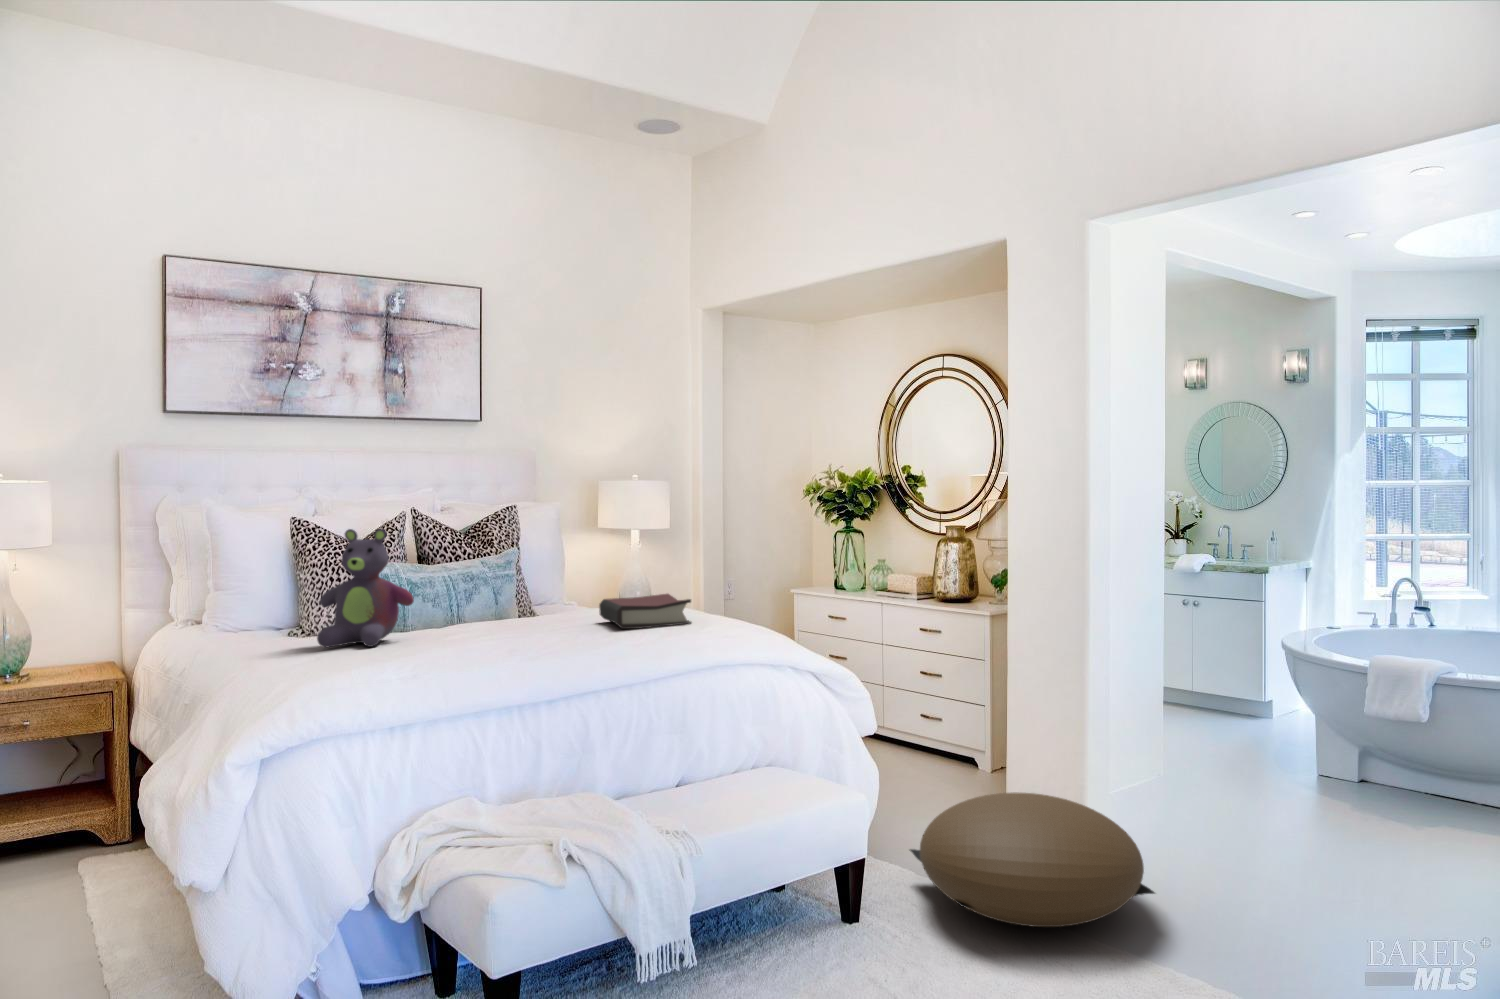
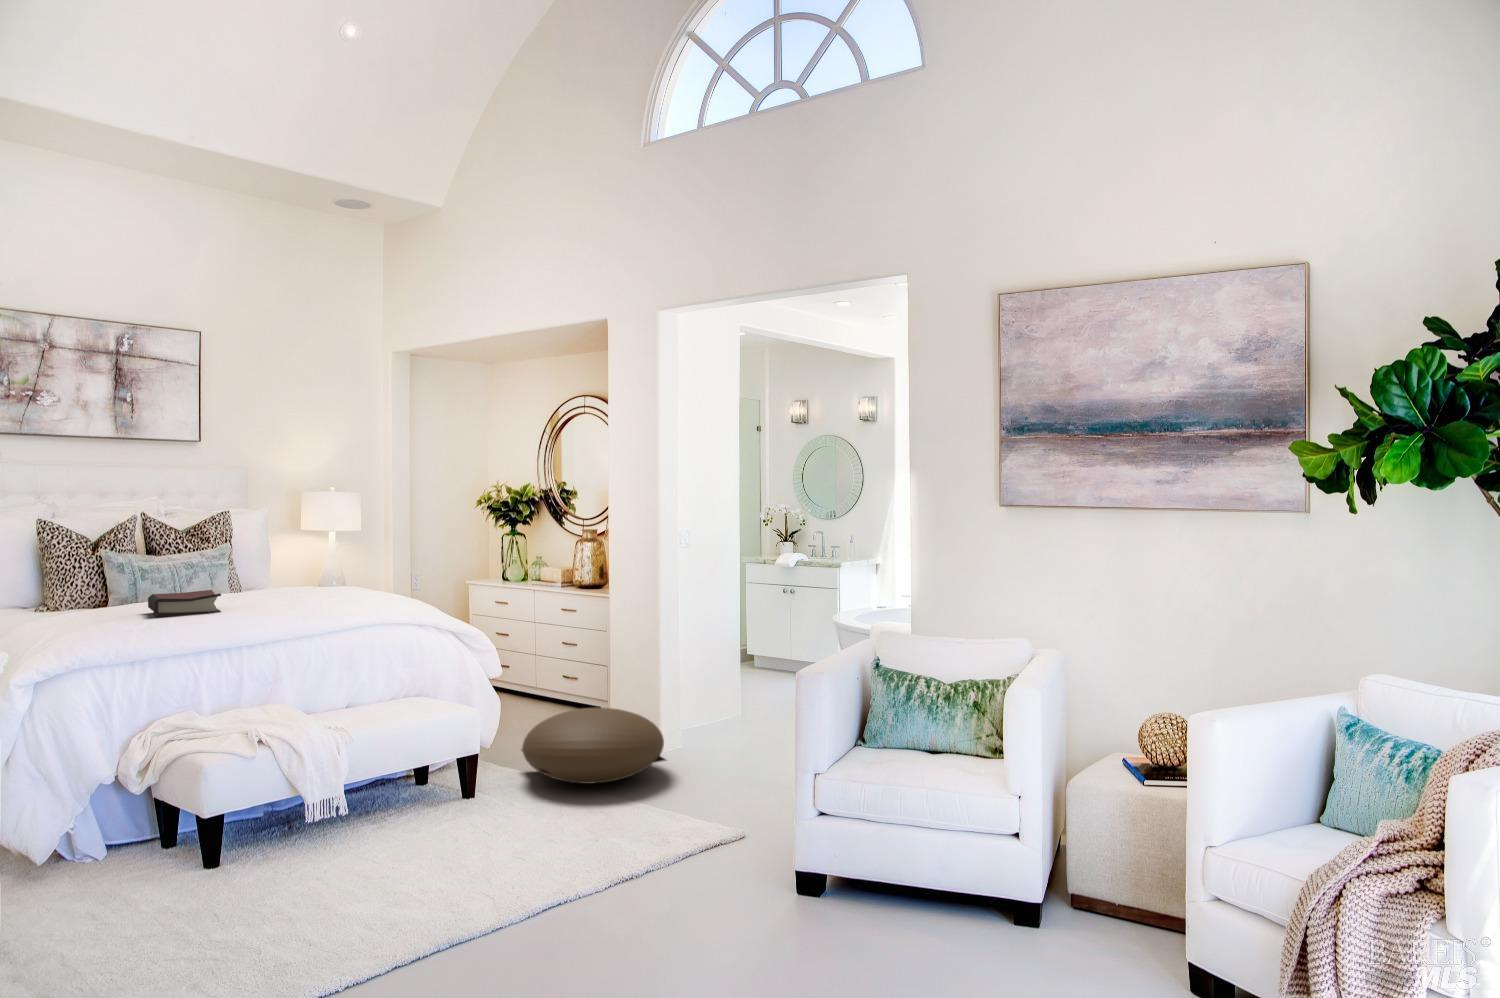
stuffed bear: present [317,529,414,647] -> none [75,528,152,614]
hardback book: present [599,594,691,629] -> present [148,590,221,617]

